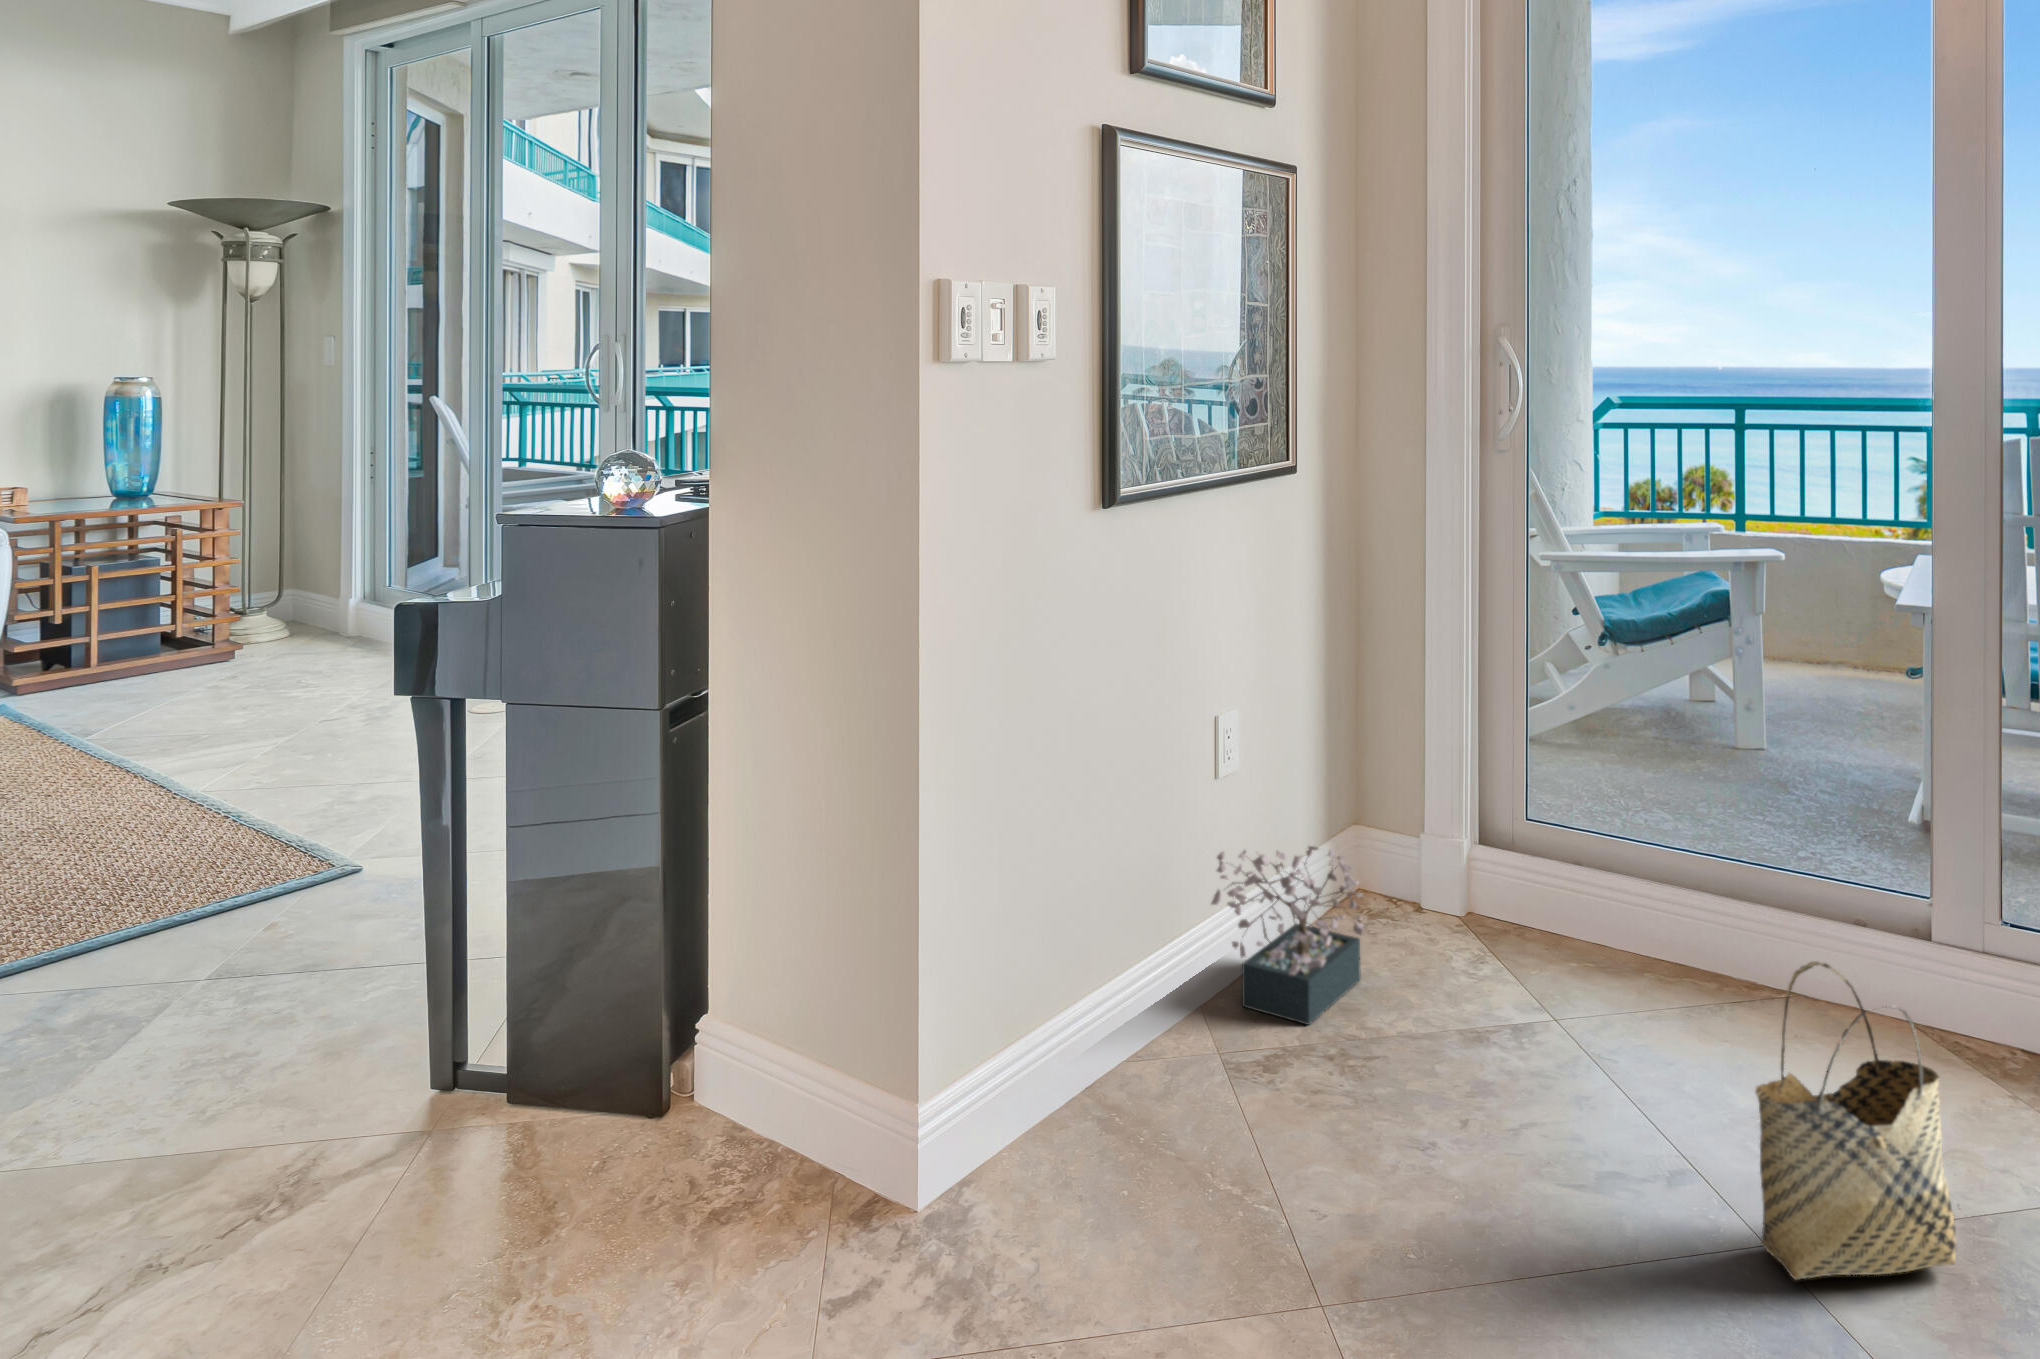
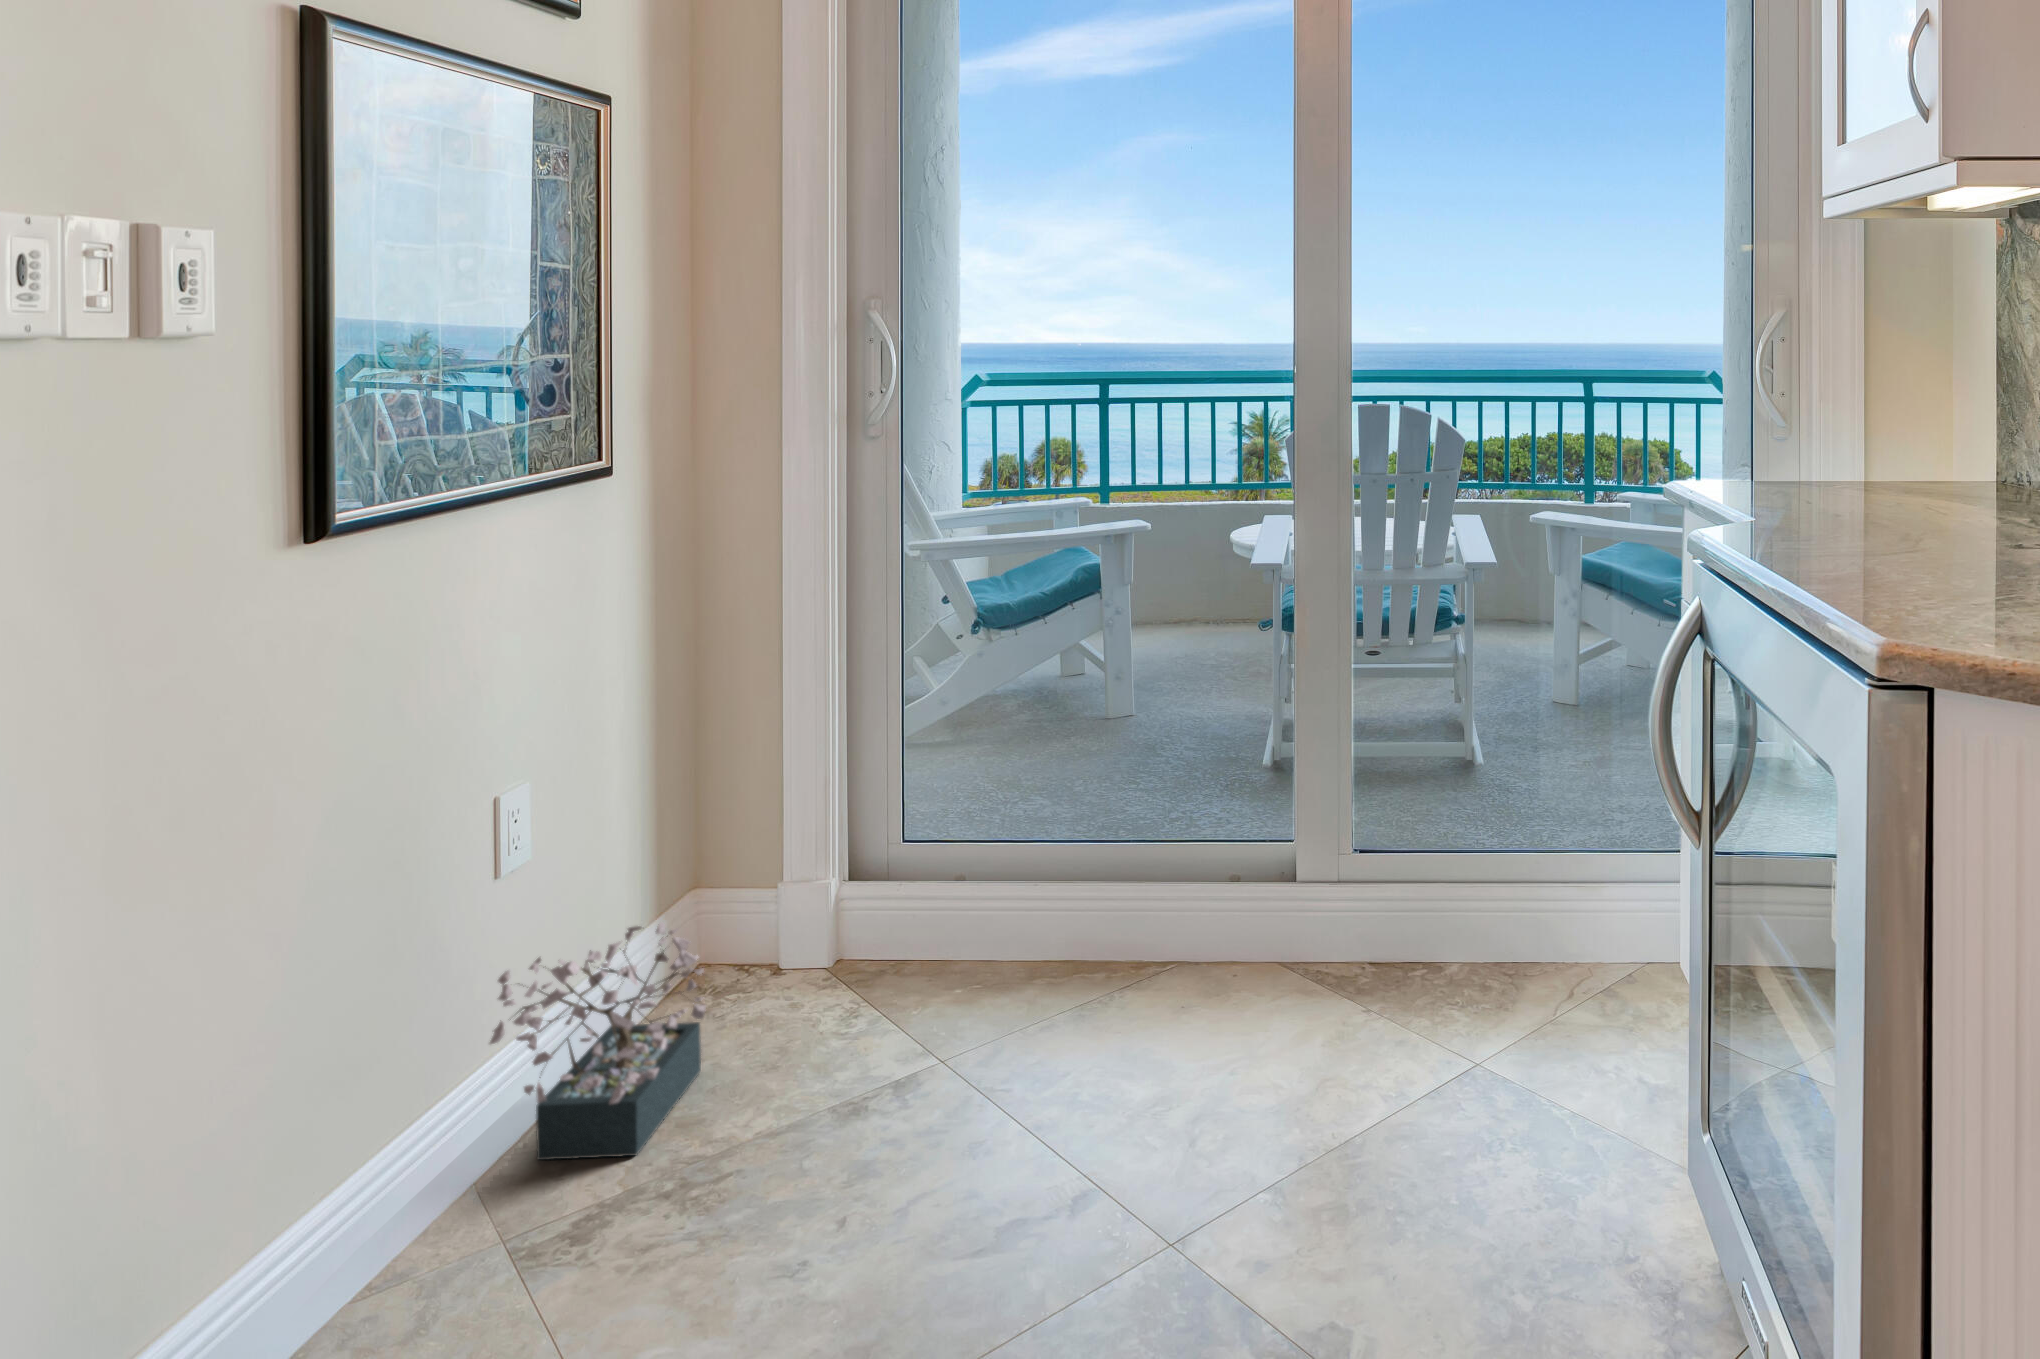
woven basket: present [1755,961,1956,1280] -> none [1184,934,1354,1270]

